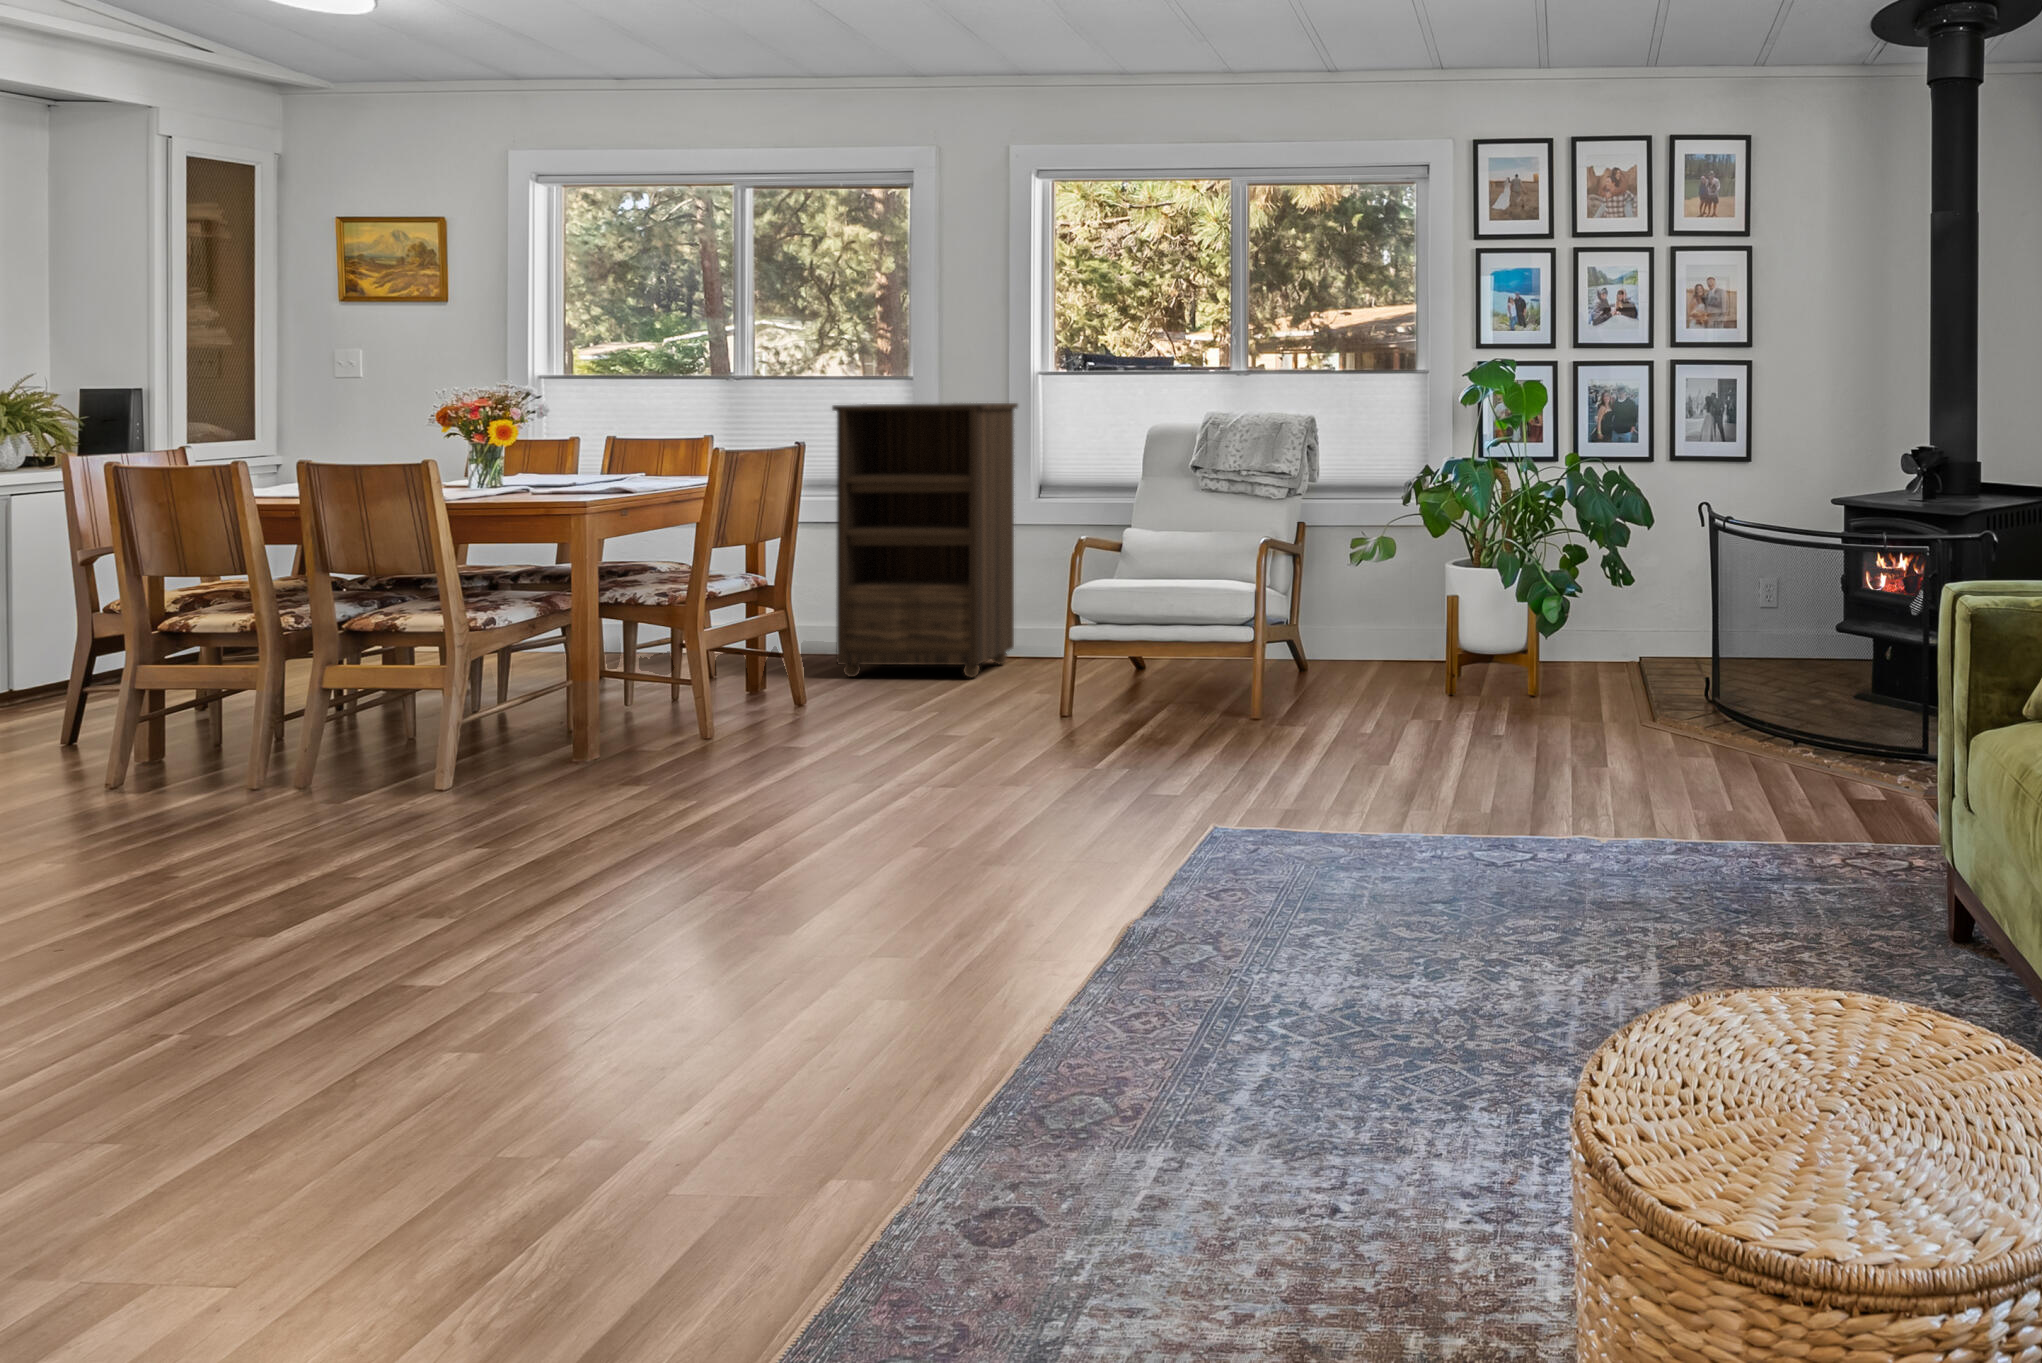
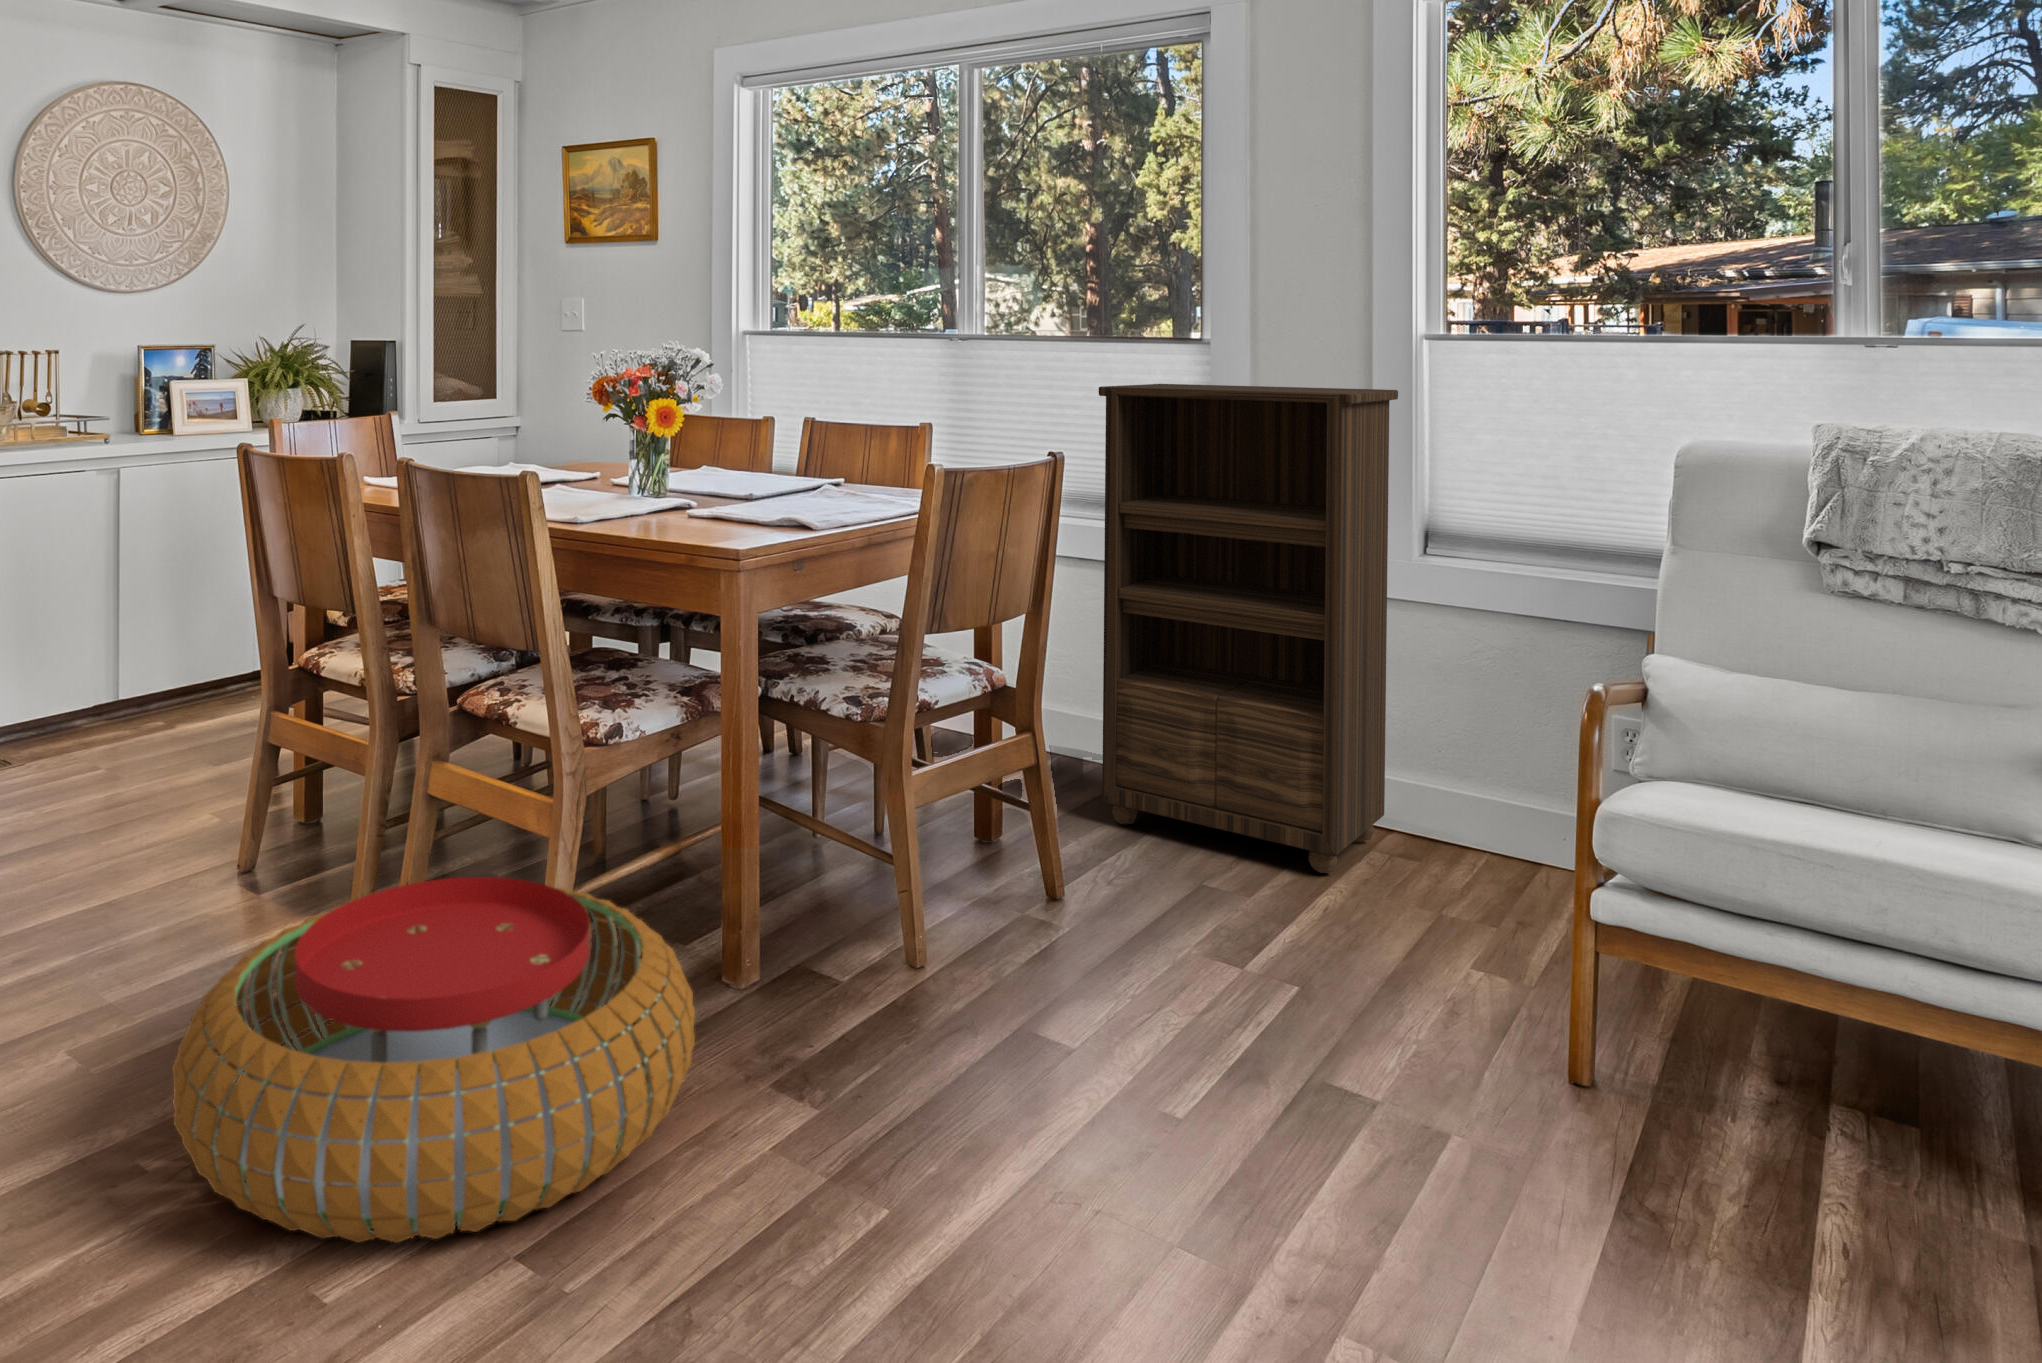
pouf: none [203,697,573,860] -> present [172,877,695,1243]

